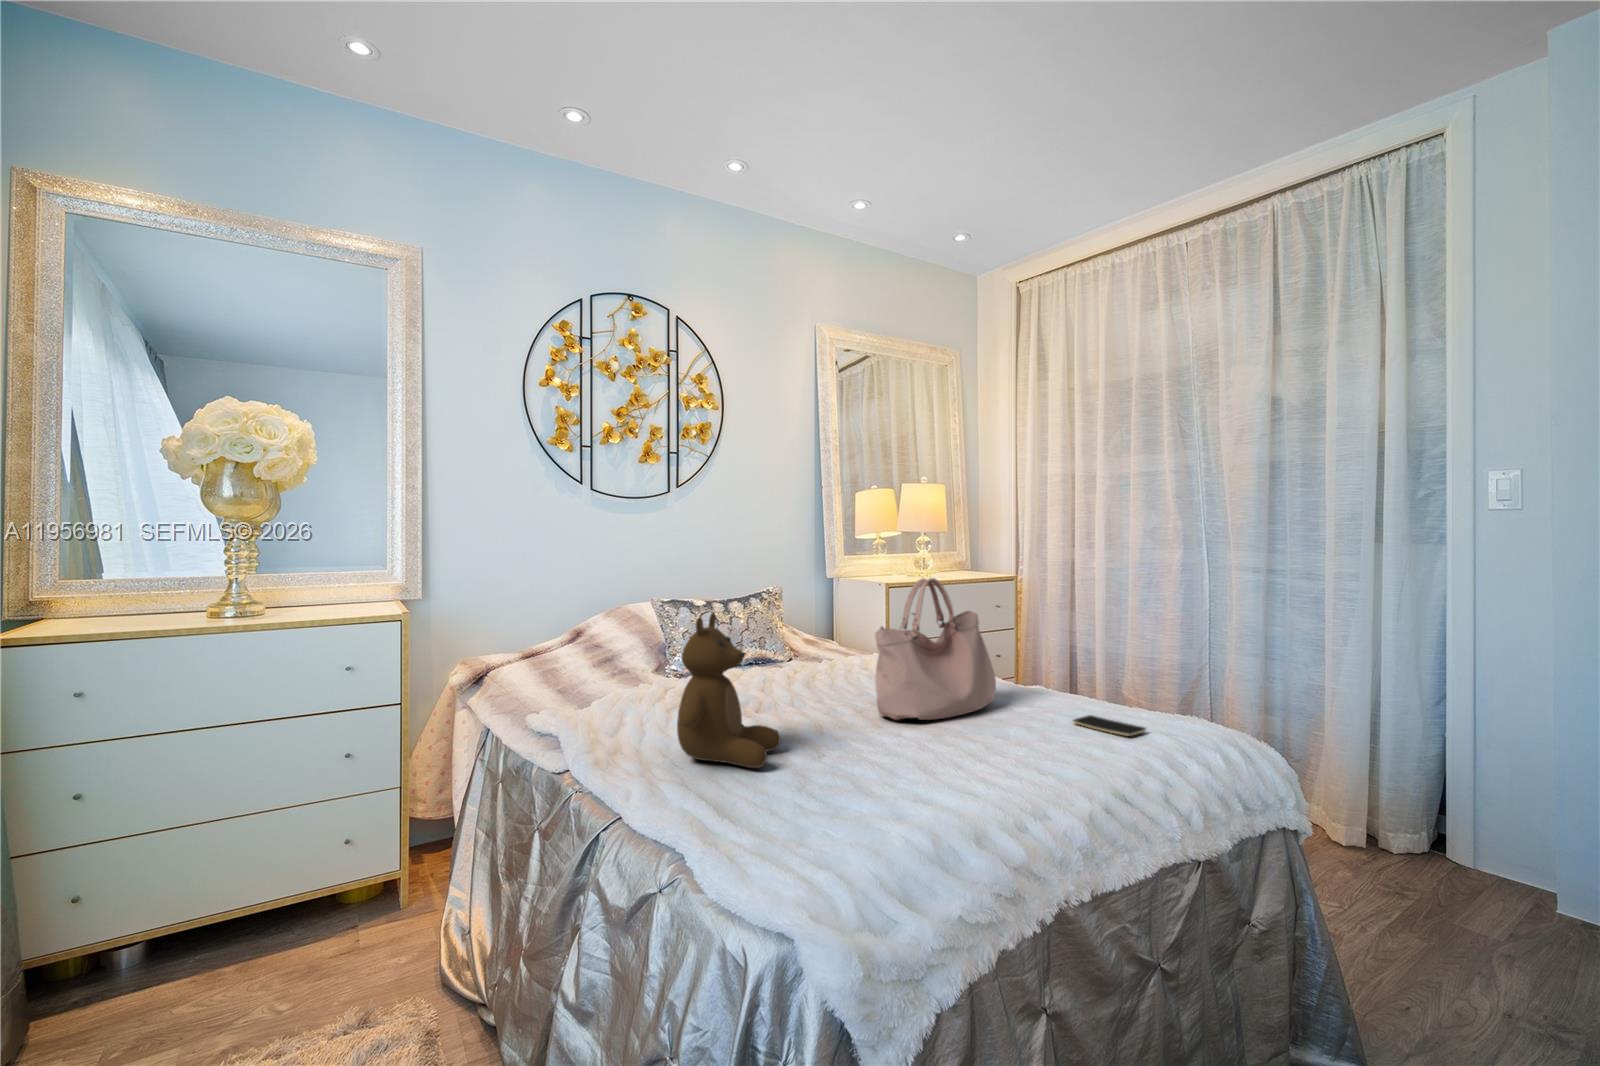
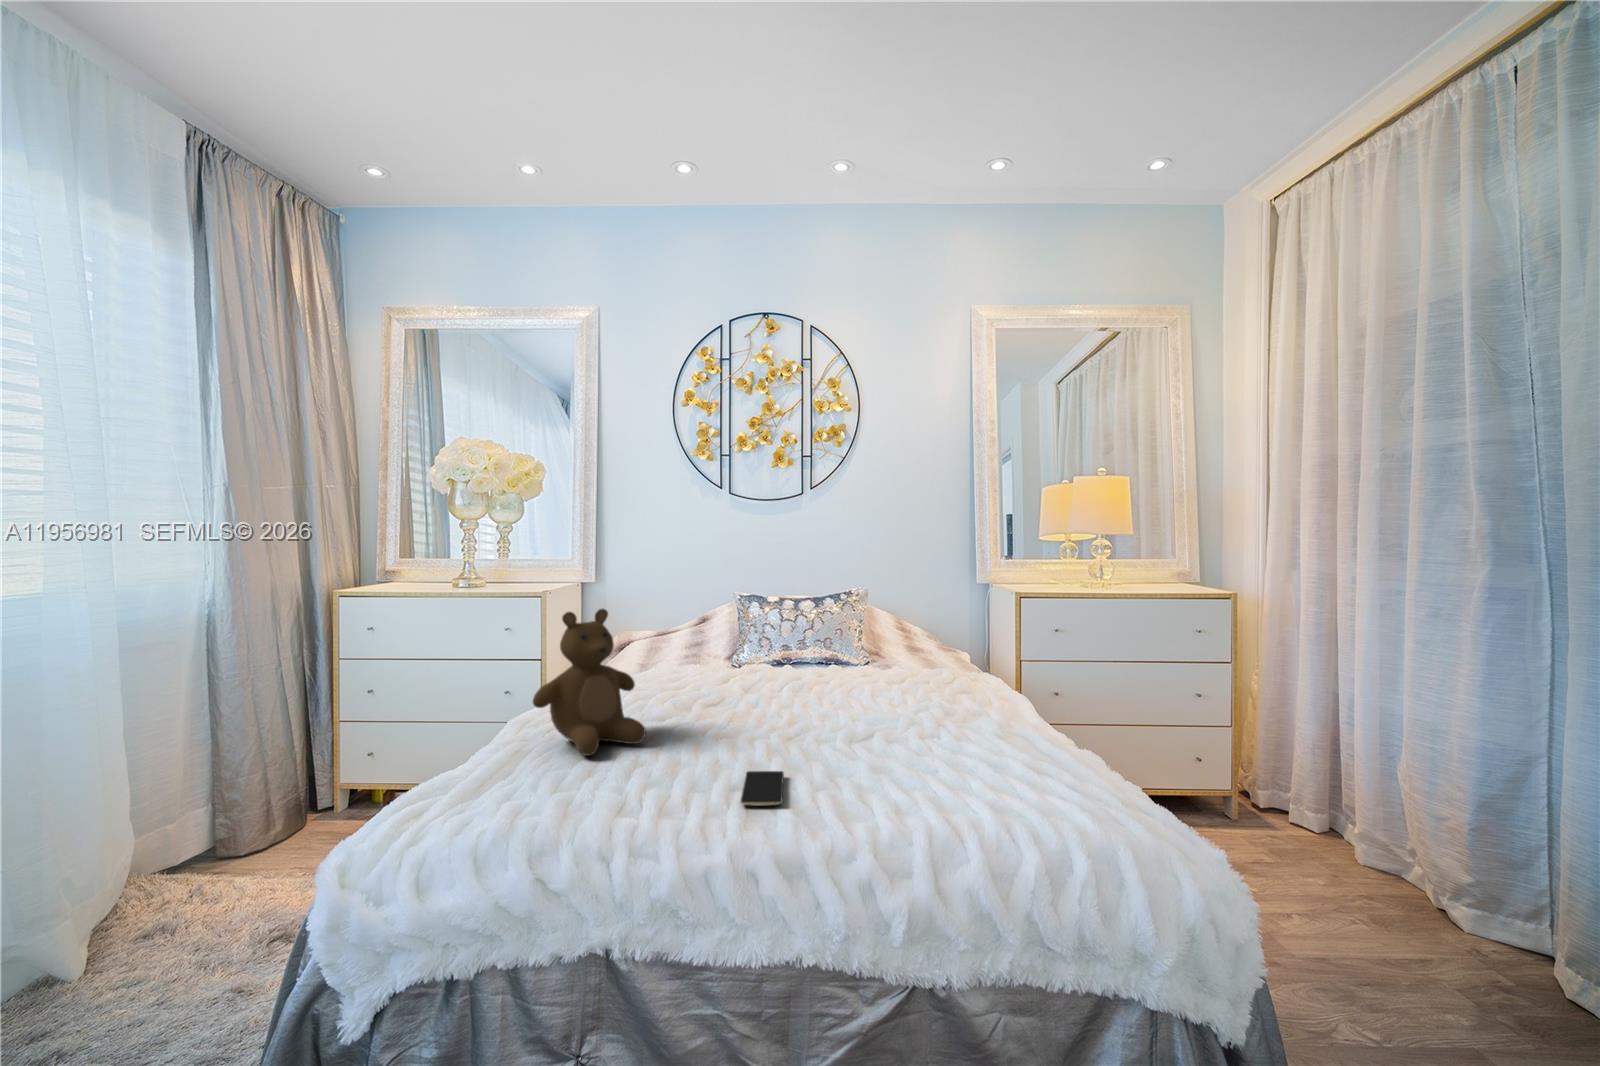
handbag: present [875,578,996,720] -> none [788,588,955,747]
smartphone: present [1073,715,1146,736] -> present [740,771,784,805]

